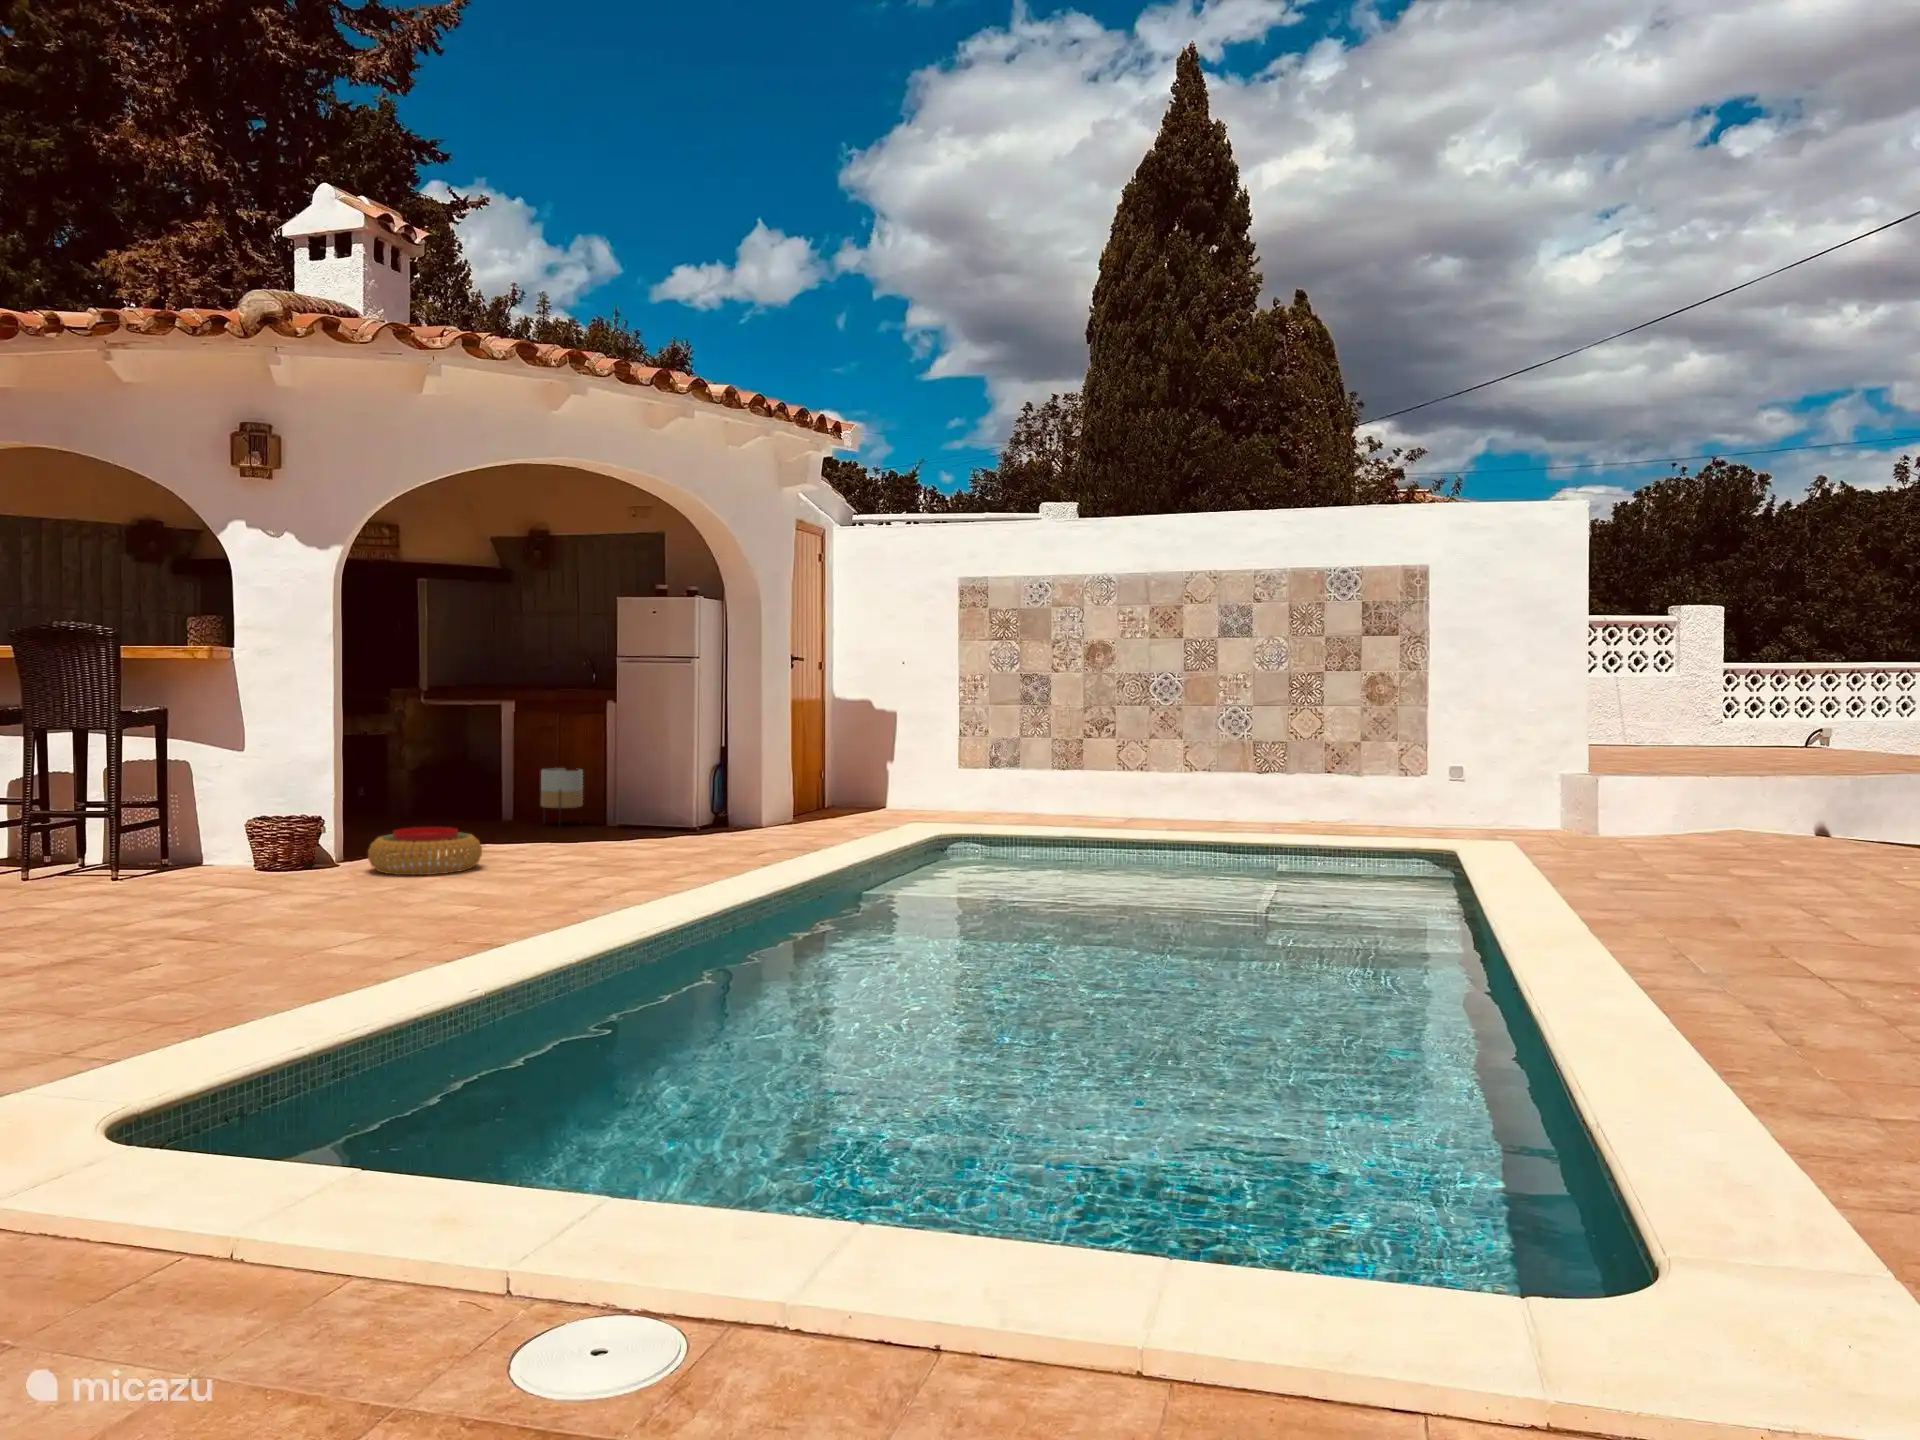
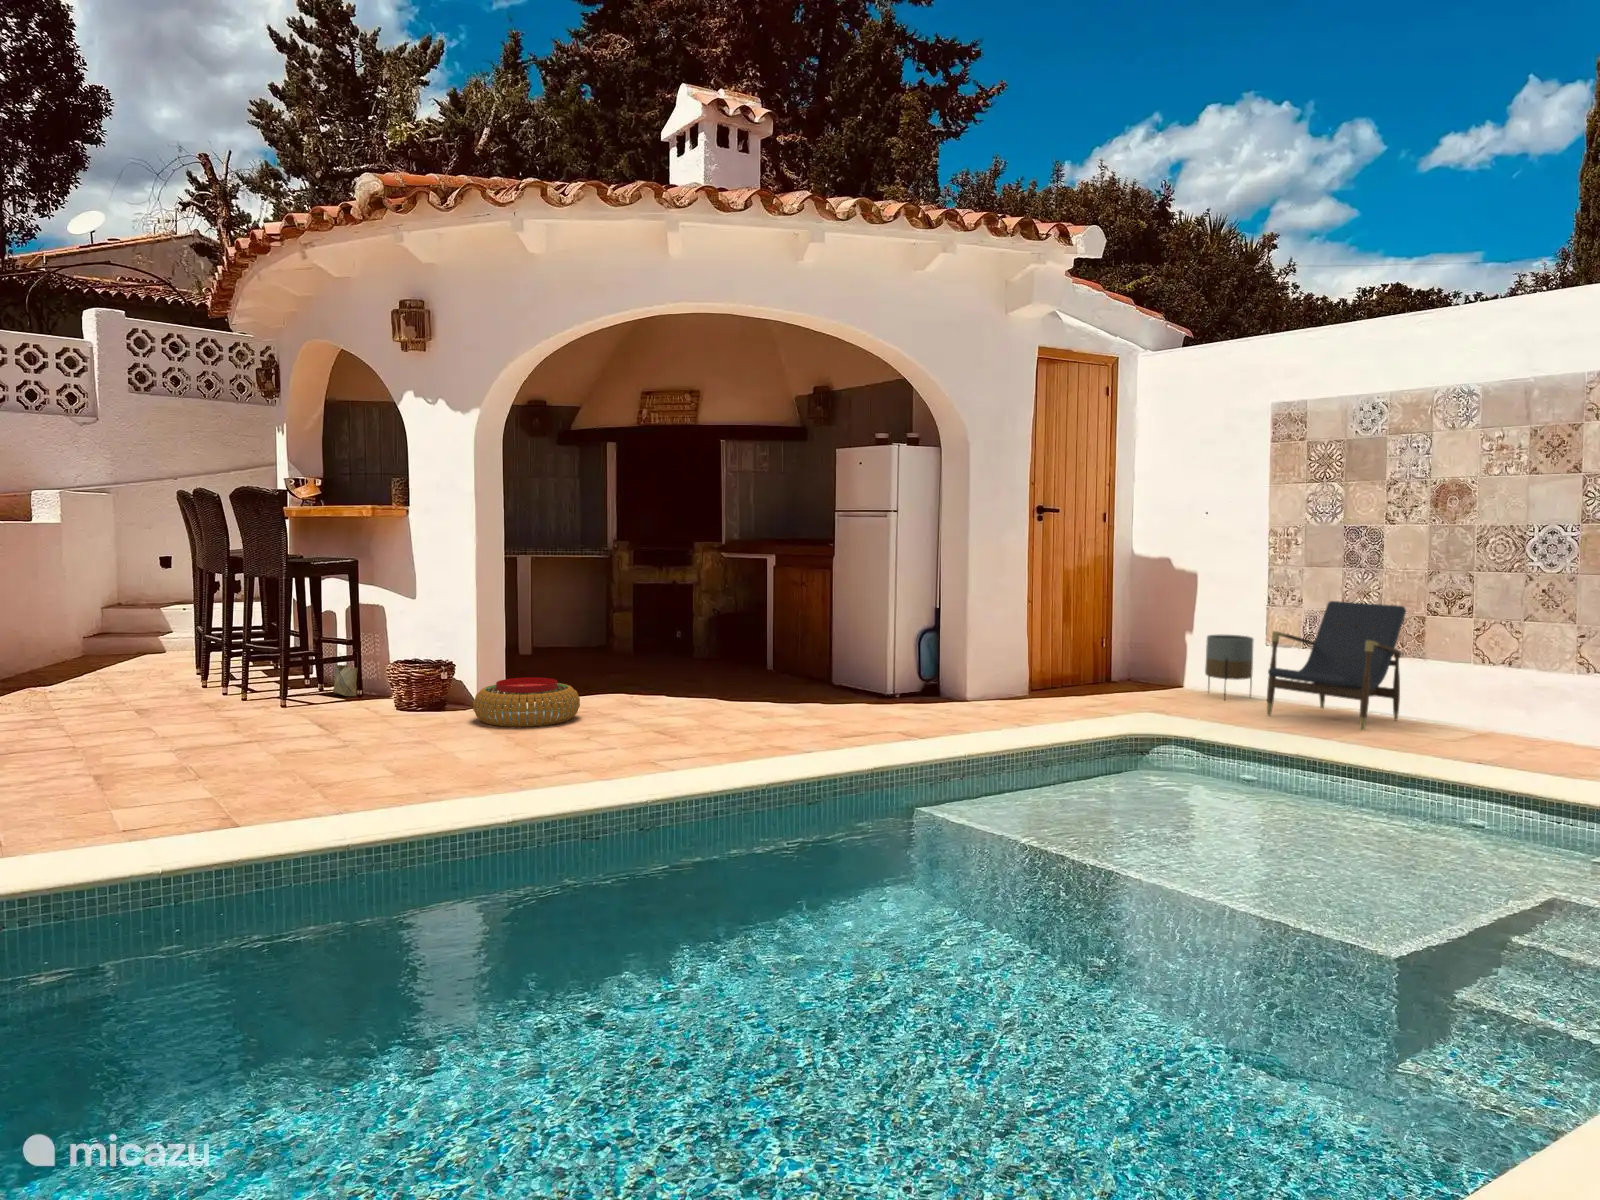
lounge chair: none [989,731,1070,823] -> present [1267,601,1406,731]
planter: present [541,768,583,823] -> present [1205,635,1253,695]
woven basket: none [93,817,137,872] -> present [333,650,358,696]

